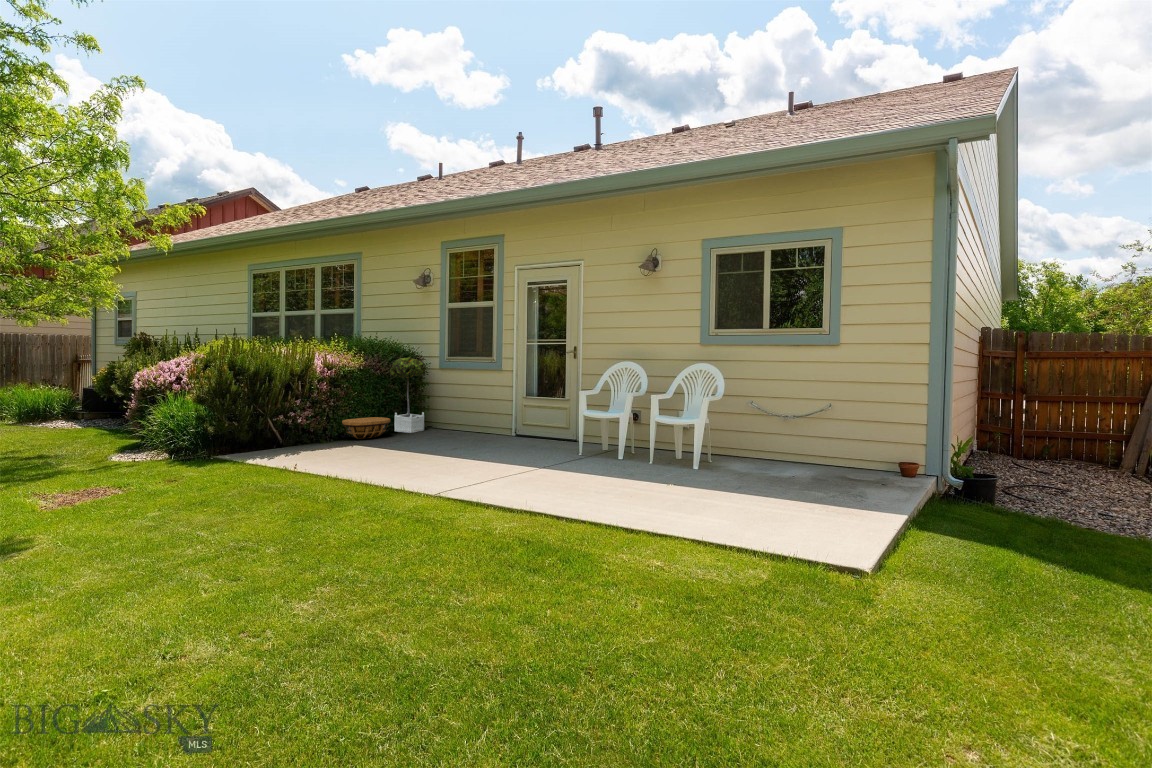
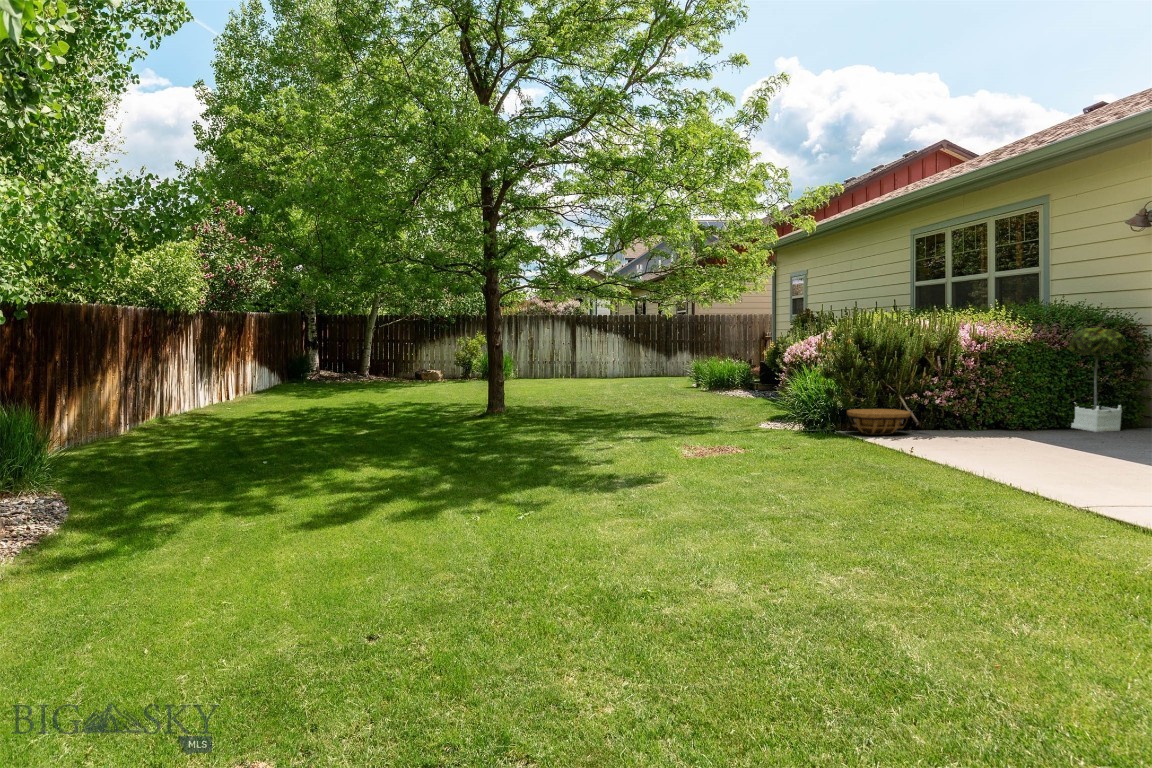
basket: present [342,417,390,439] -> present [847,409,911,435]

